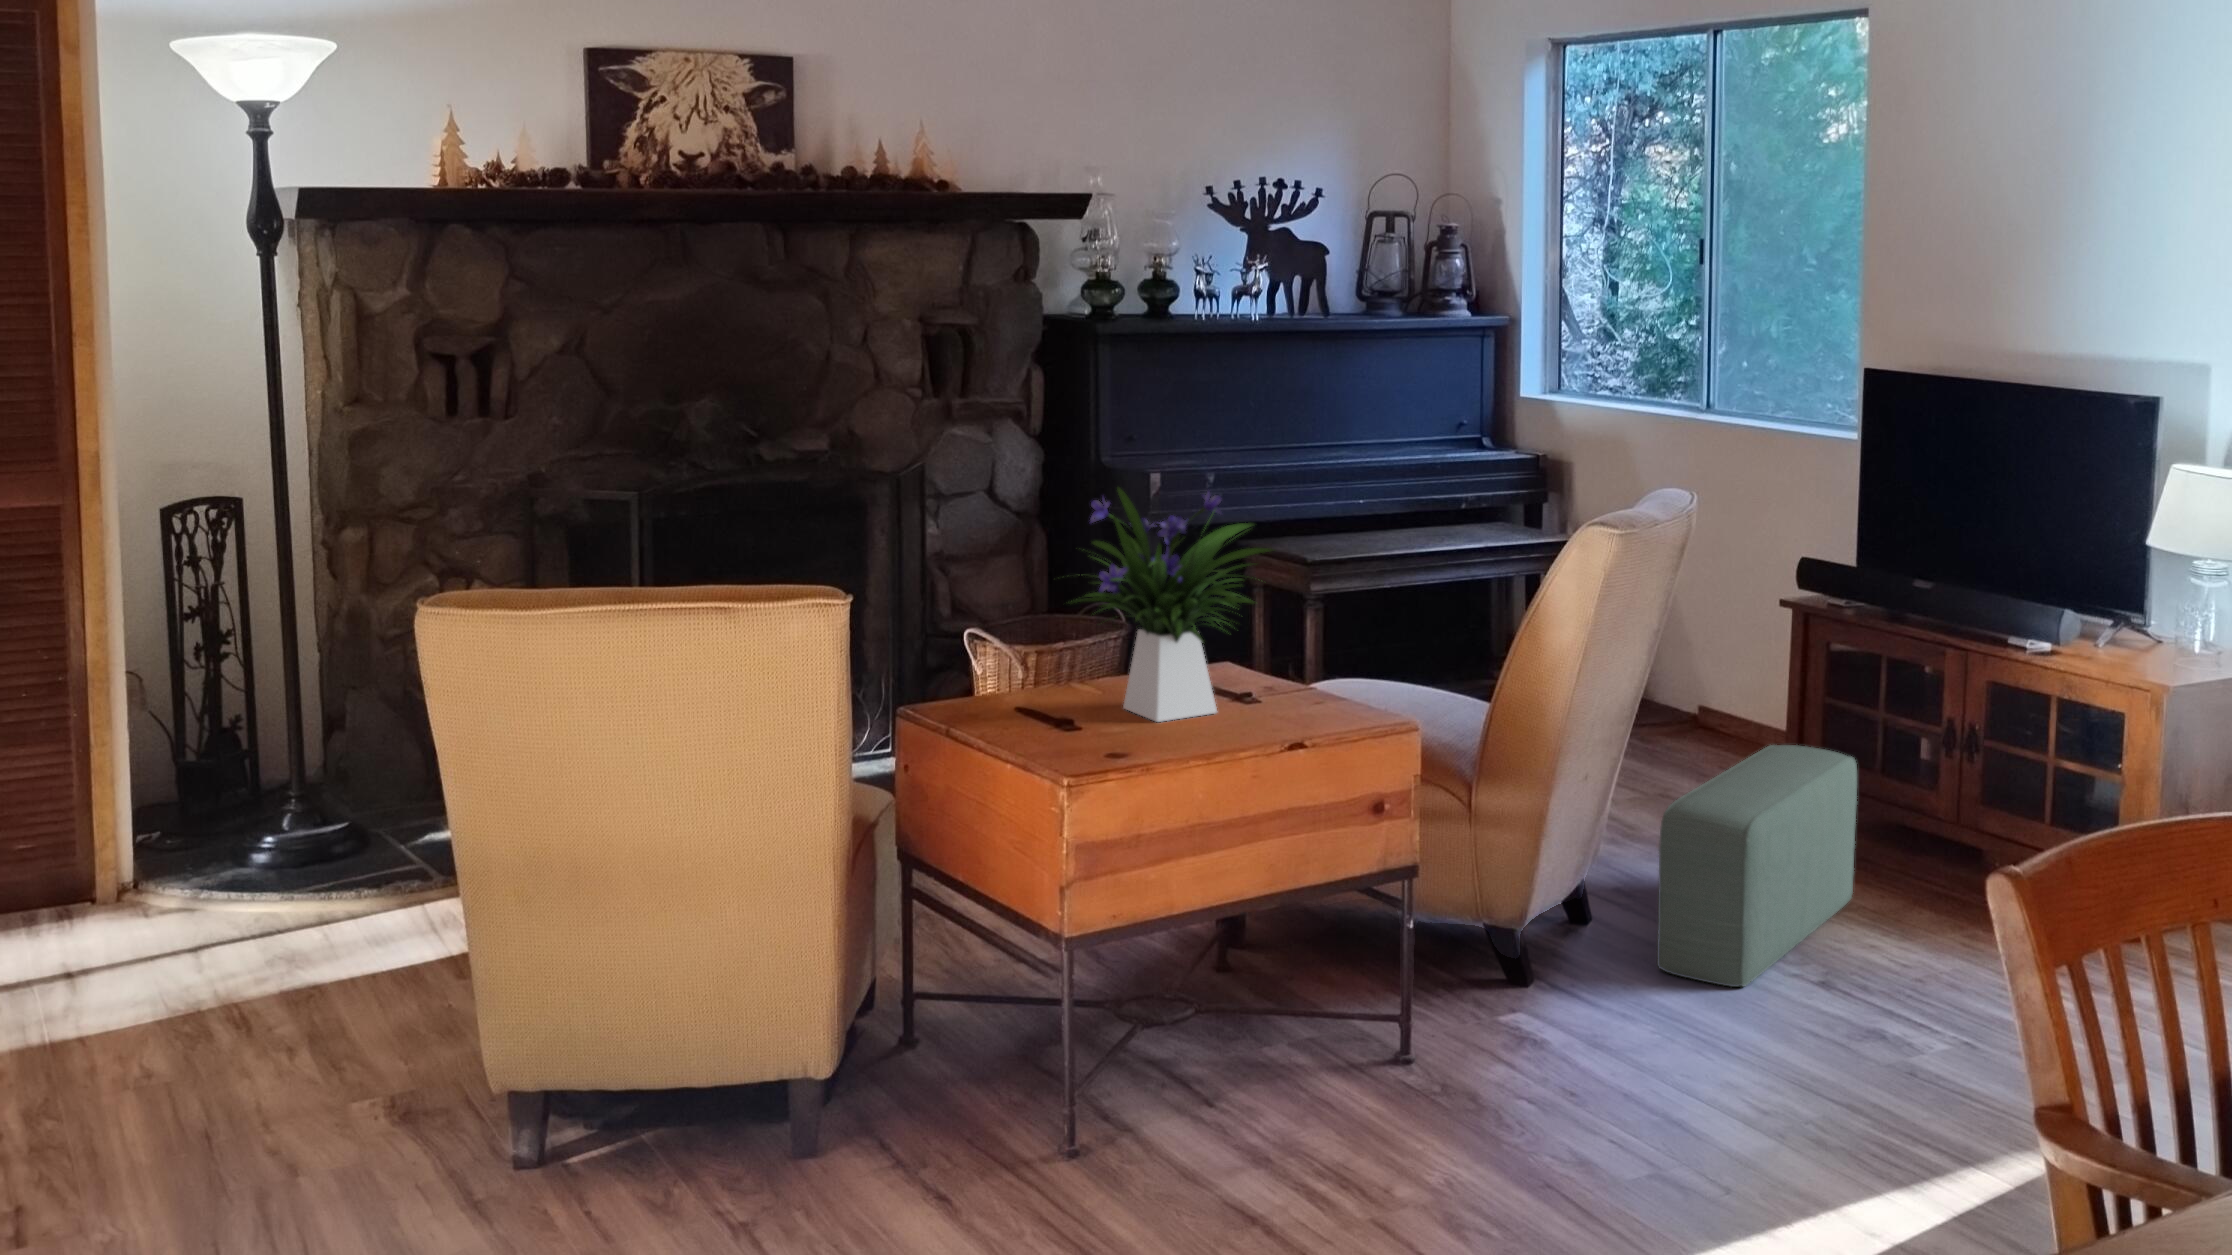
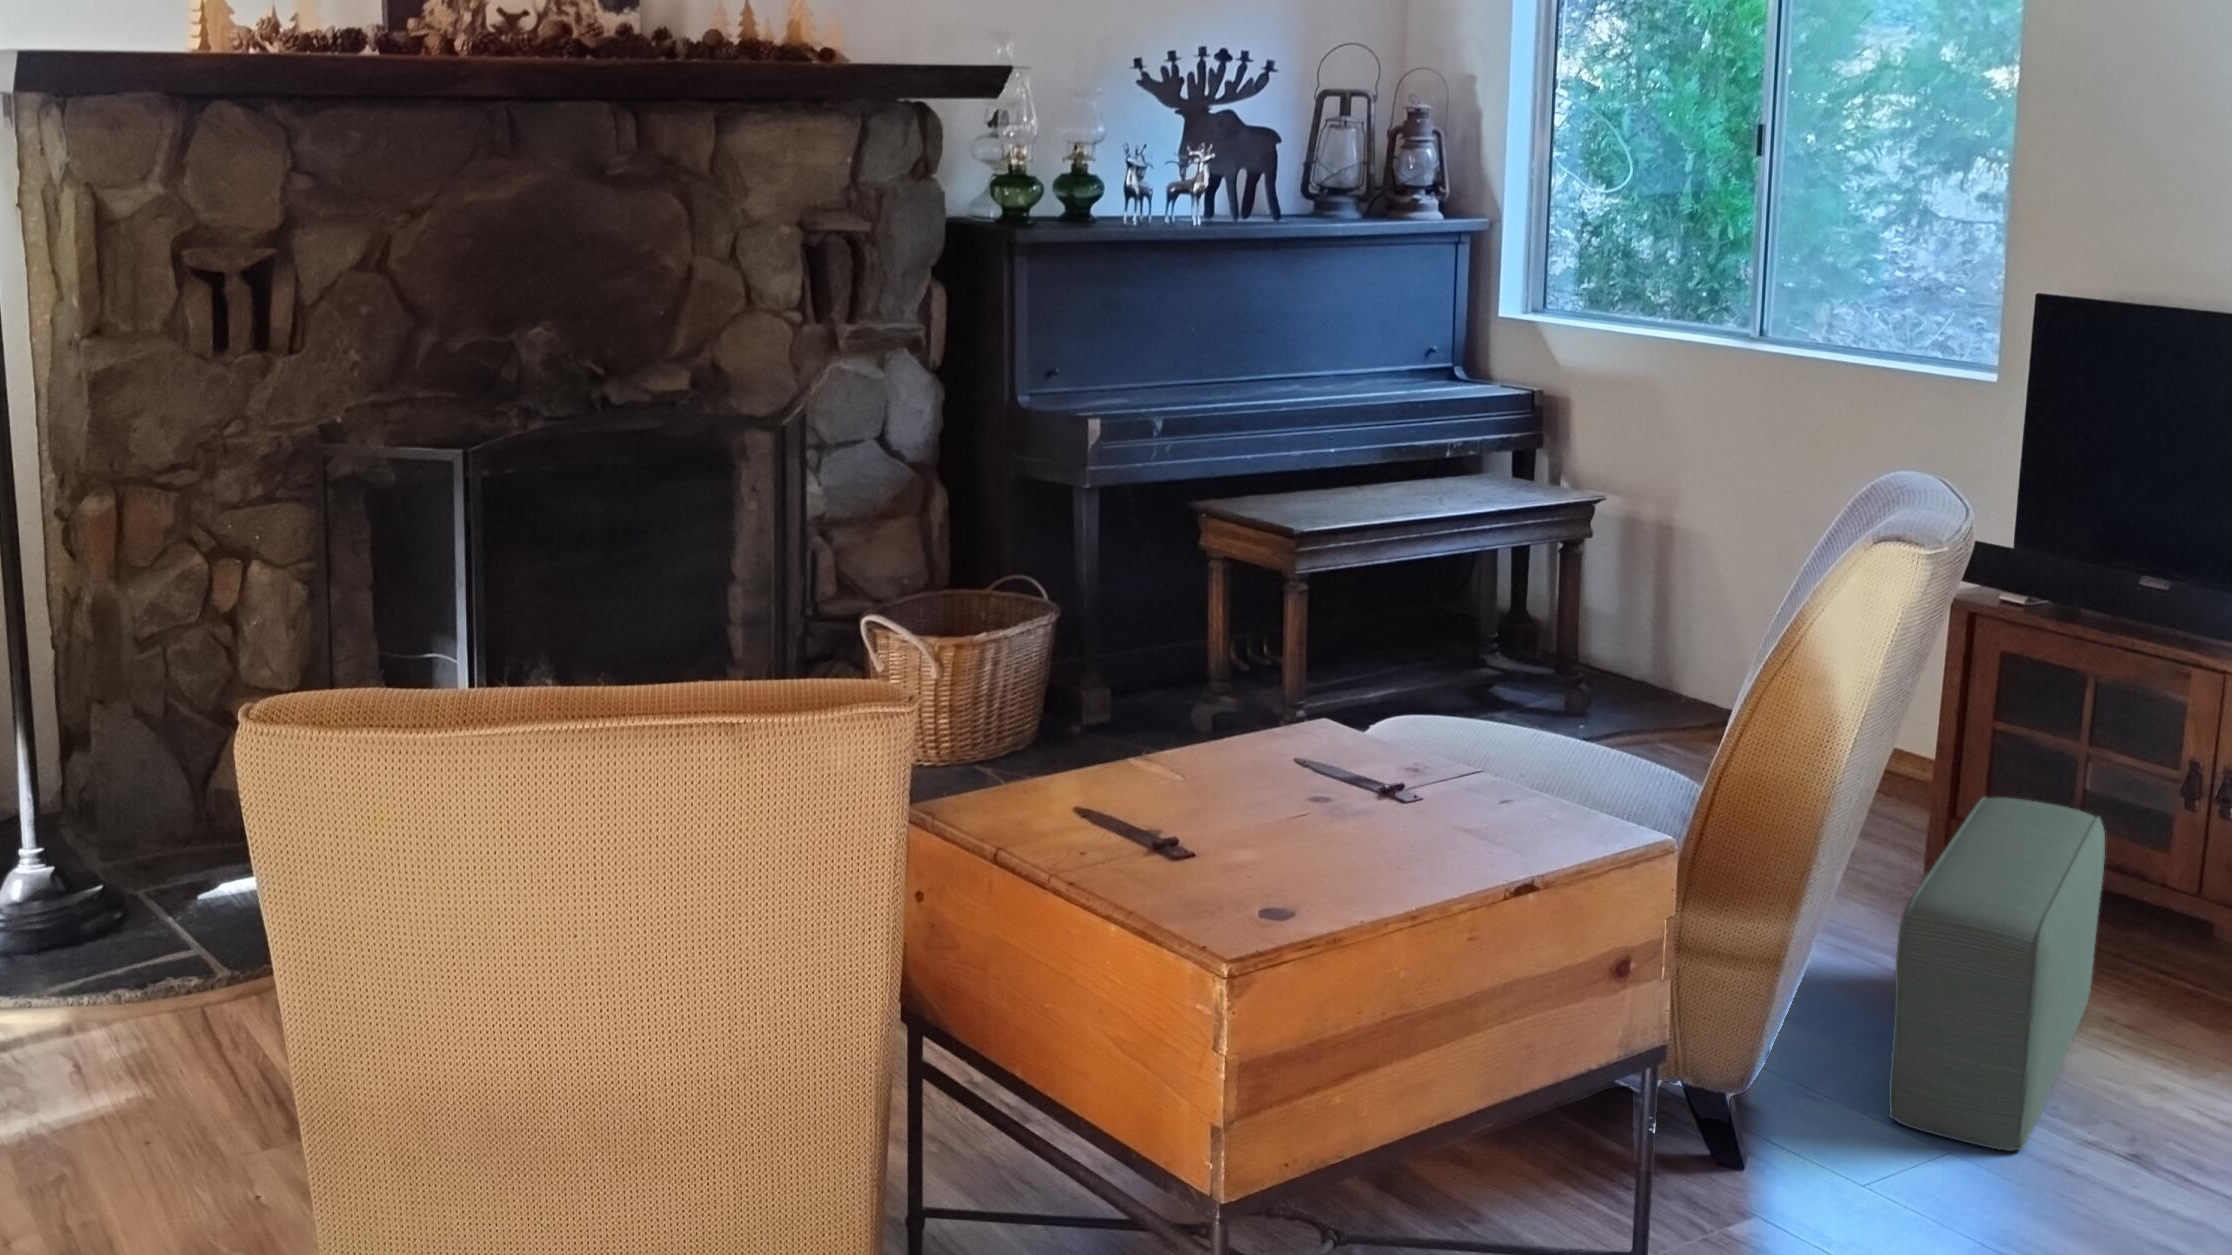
flower arrangement: present [1068,488,1272,722] -> none [1134,484,1469,821]

